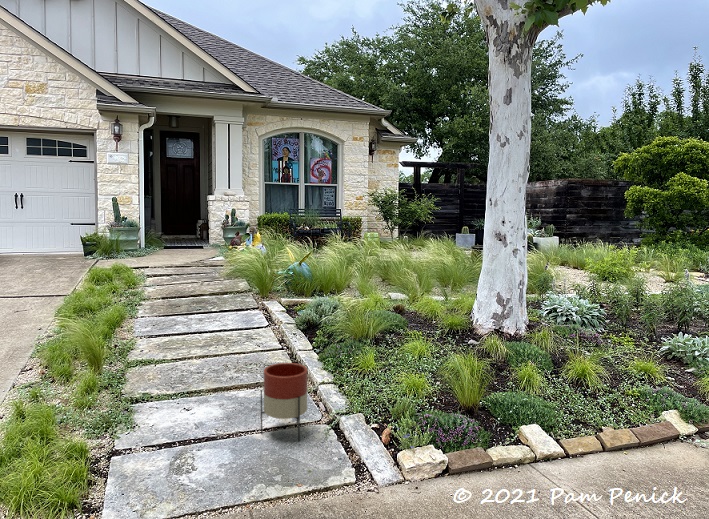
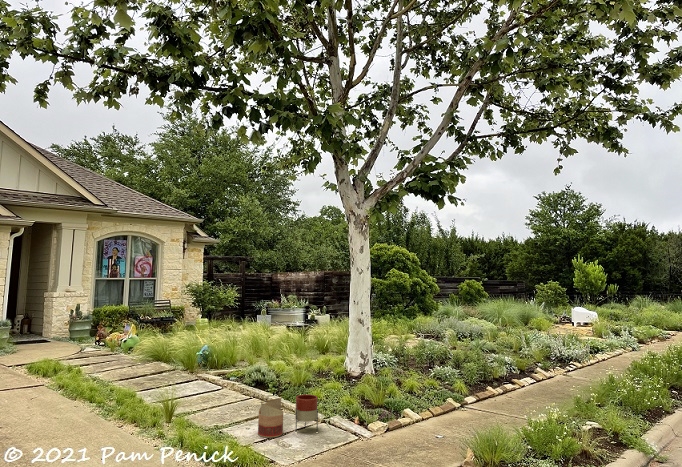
basket: none [191,363,241,435] -> present [258,398,283,437]

